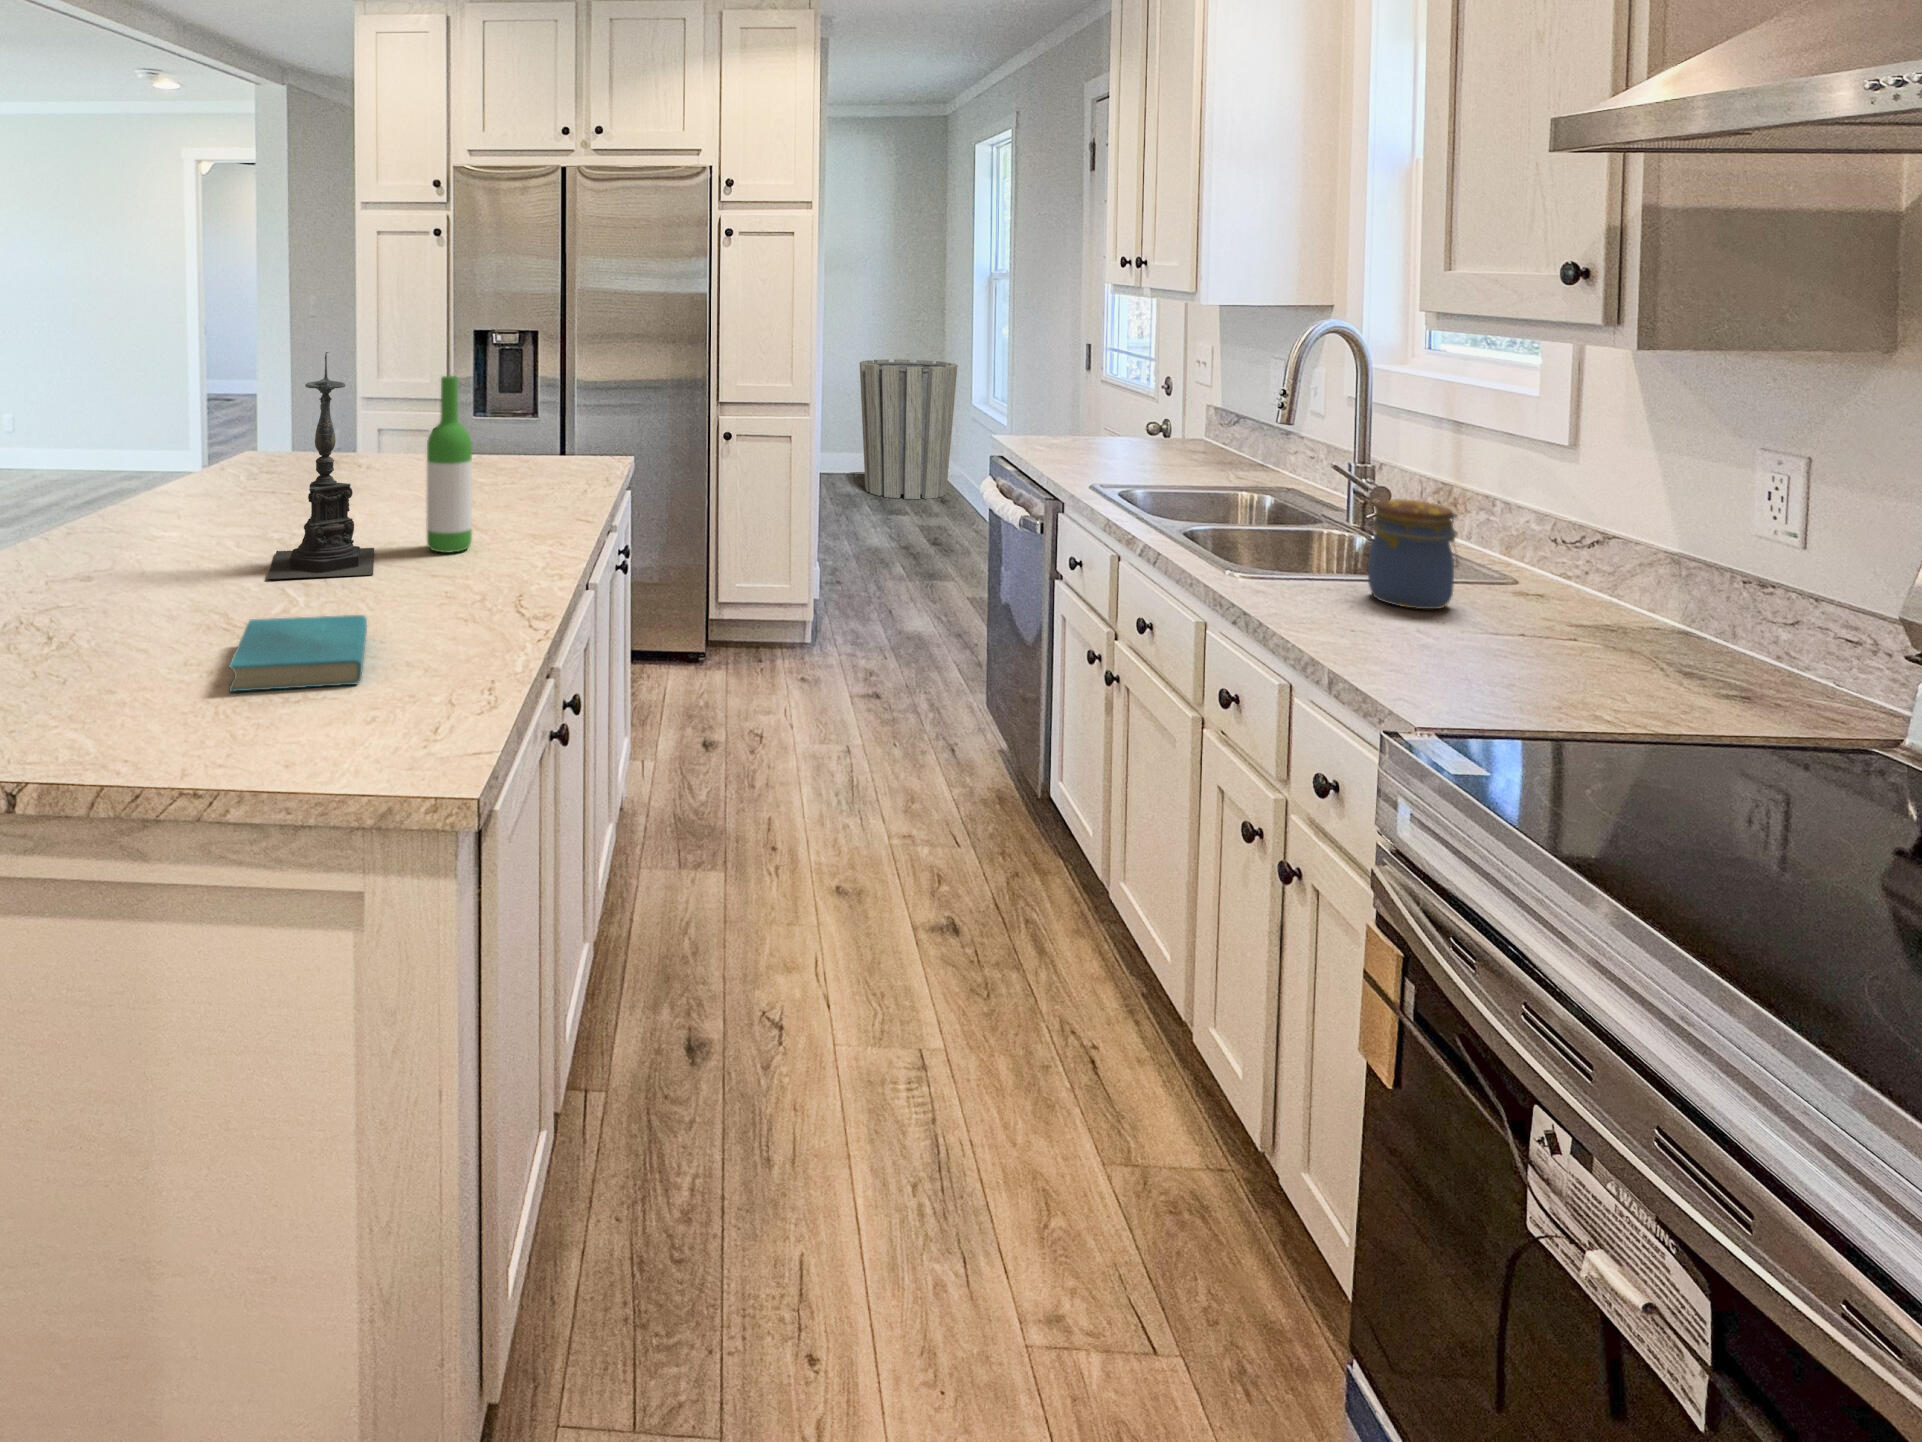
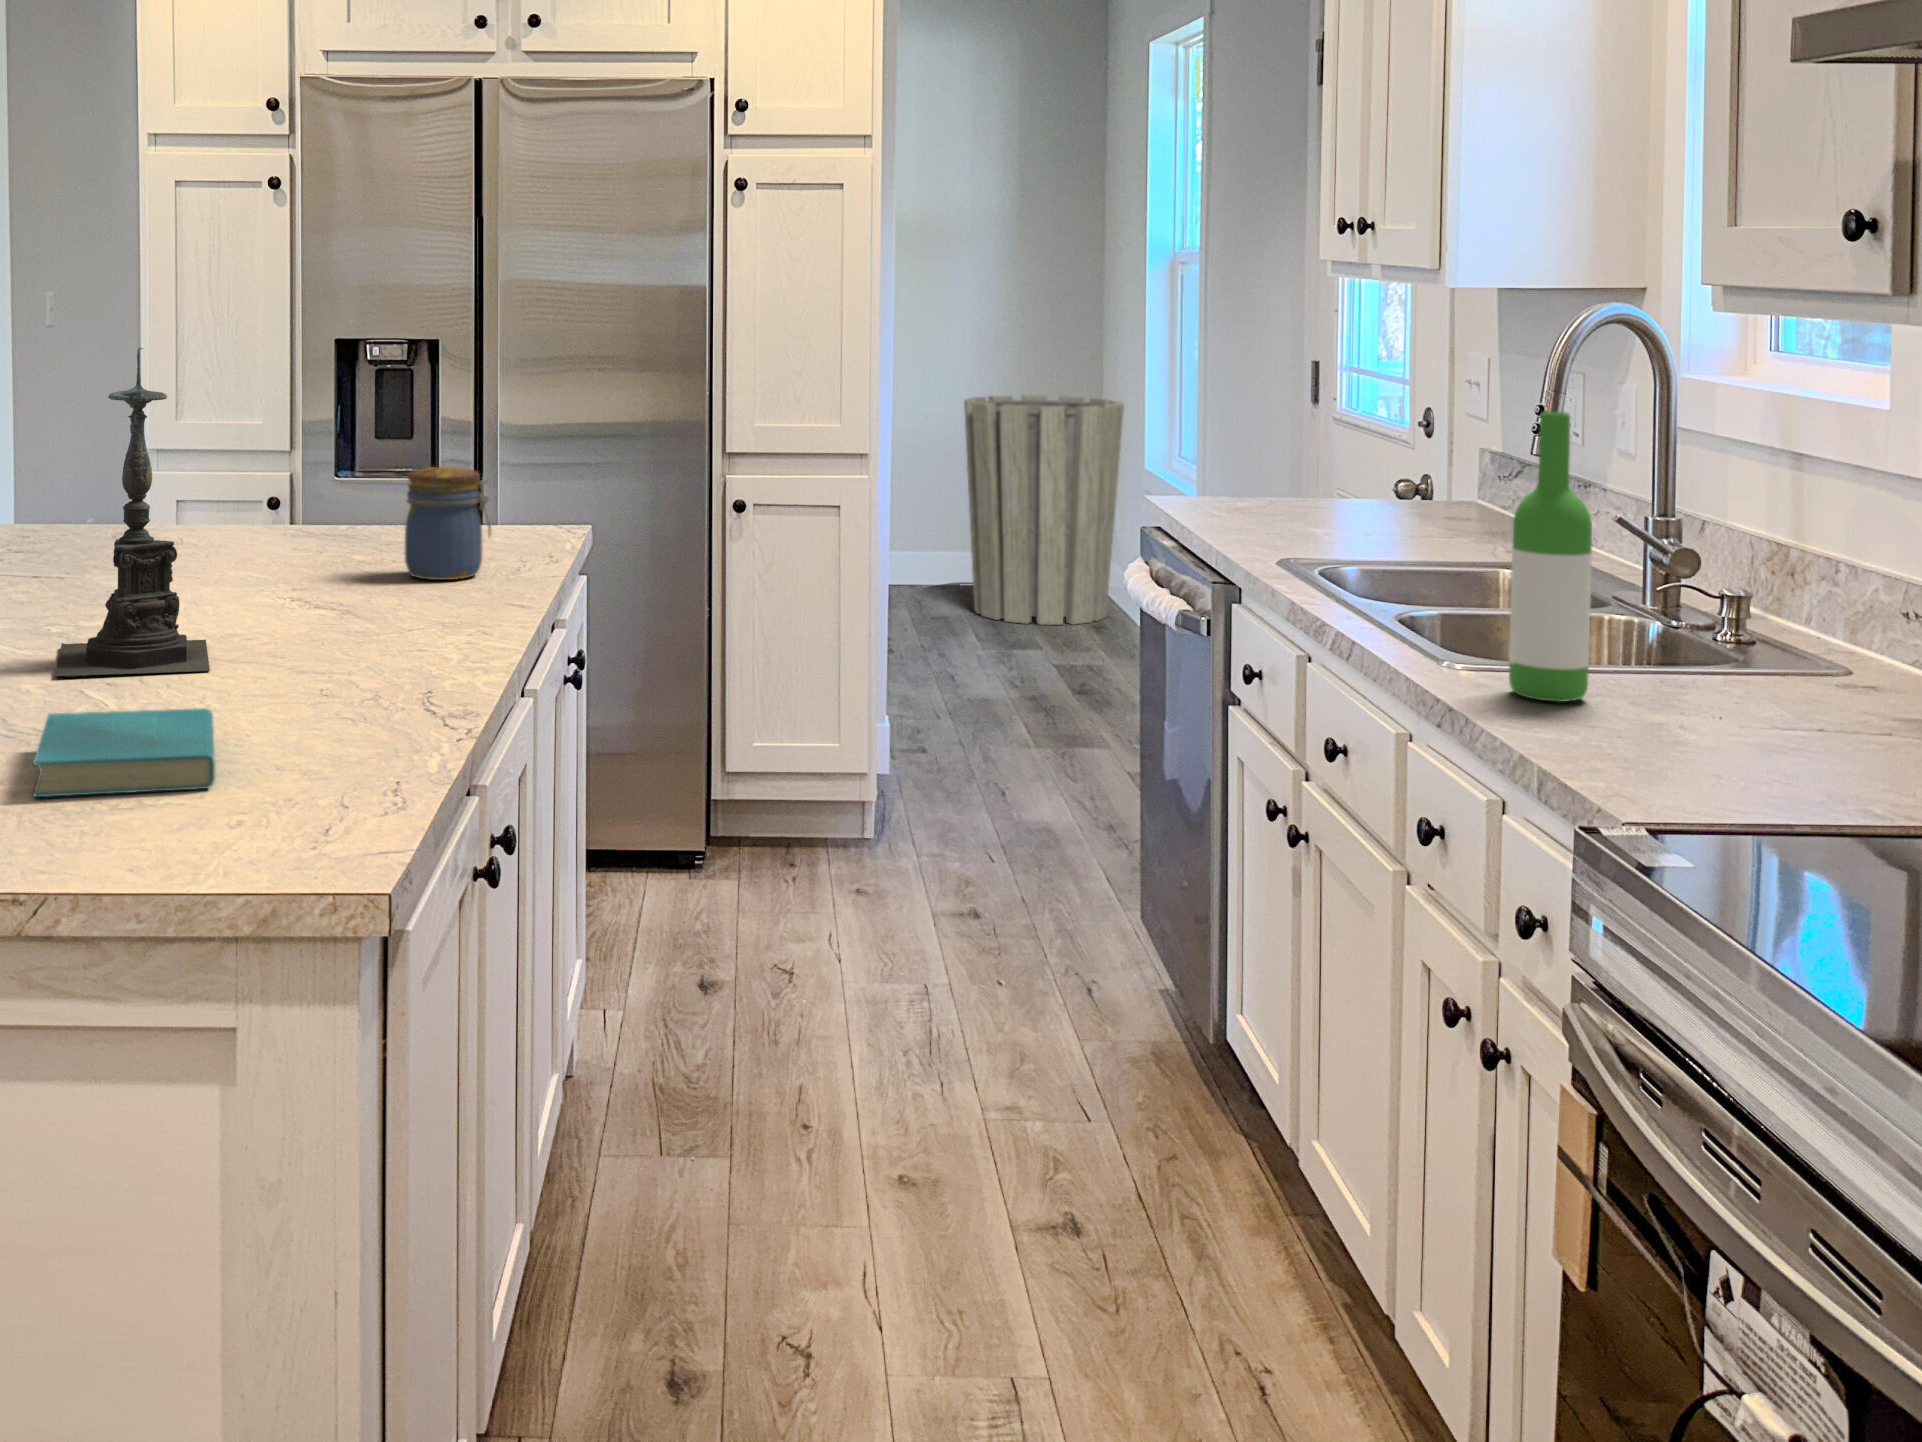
wine bottle: present [426,376,472,553] -> present [1509,412,1592,702]
jar: present [1368,499,1457,609] -> present [405,467,491,580]

